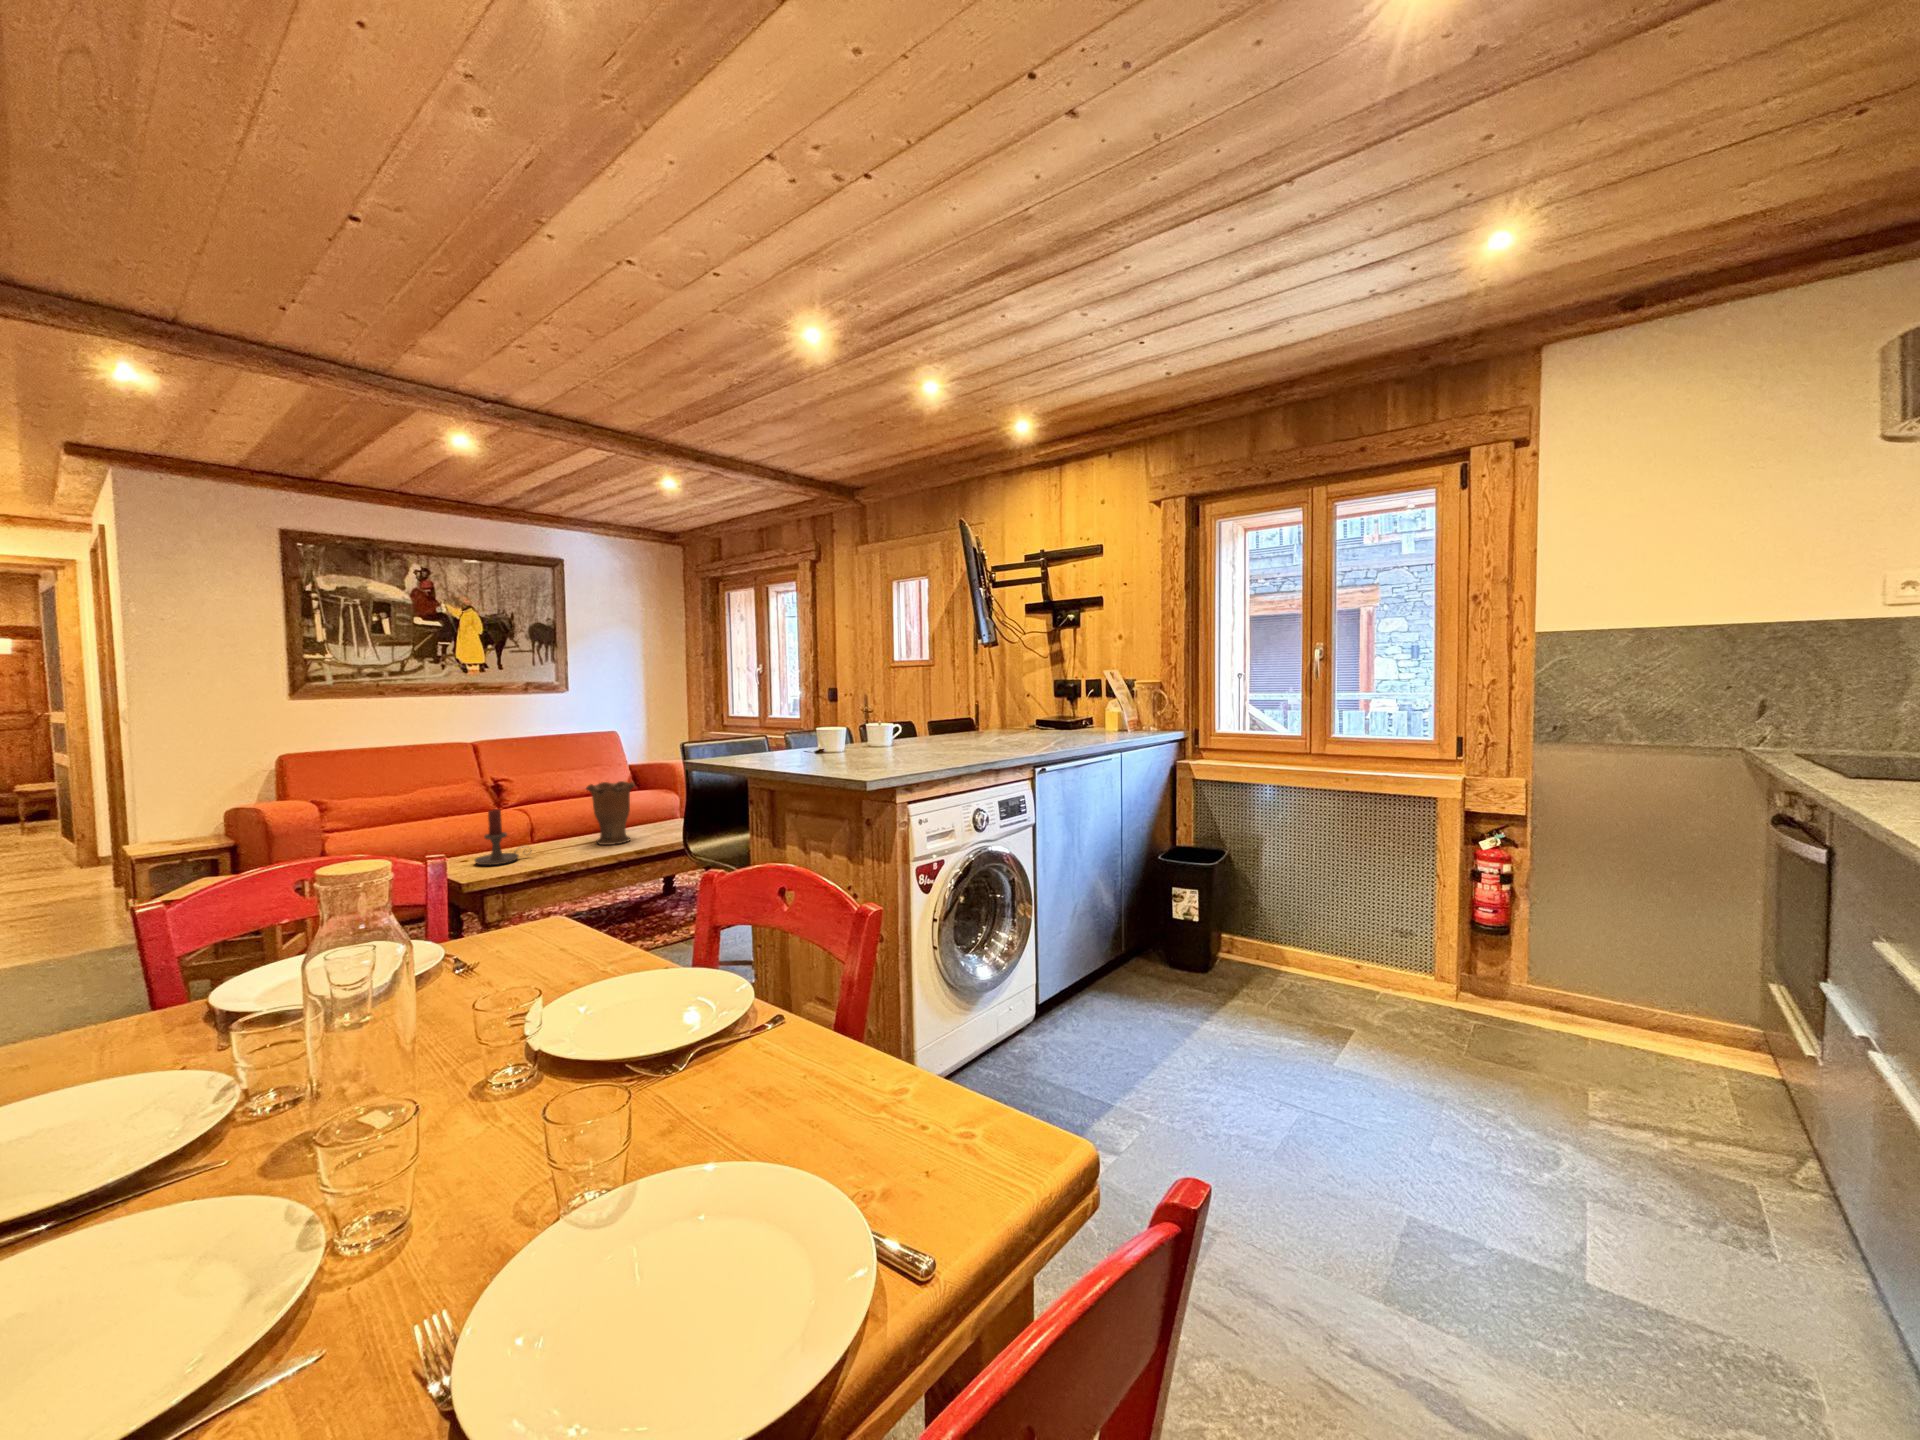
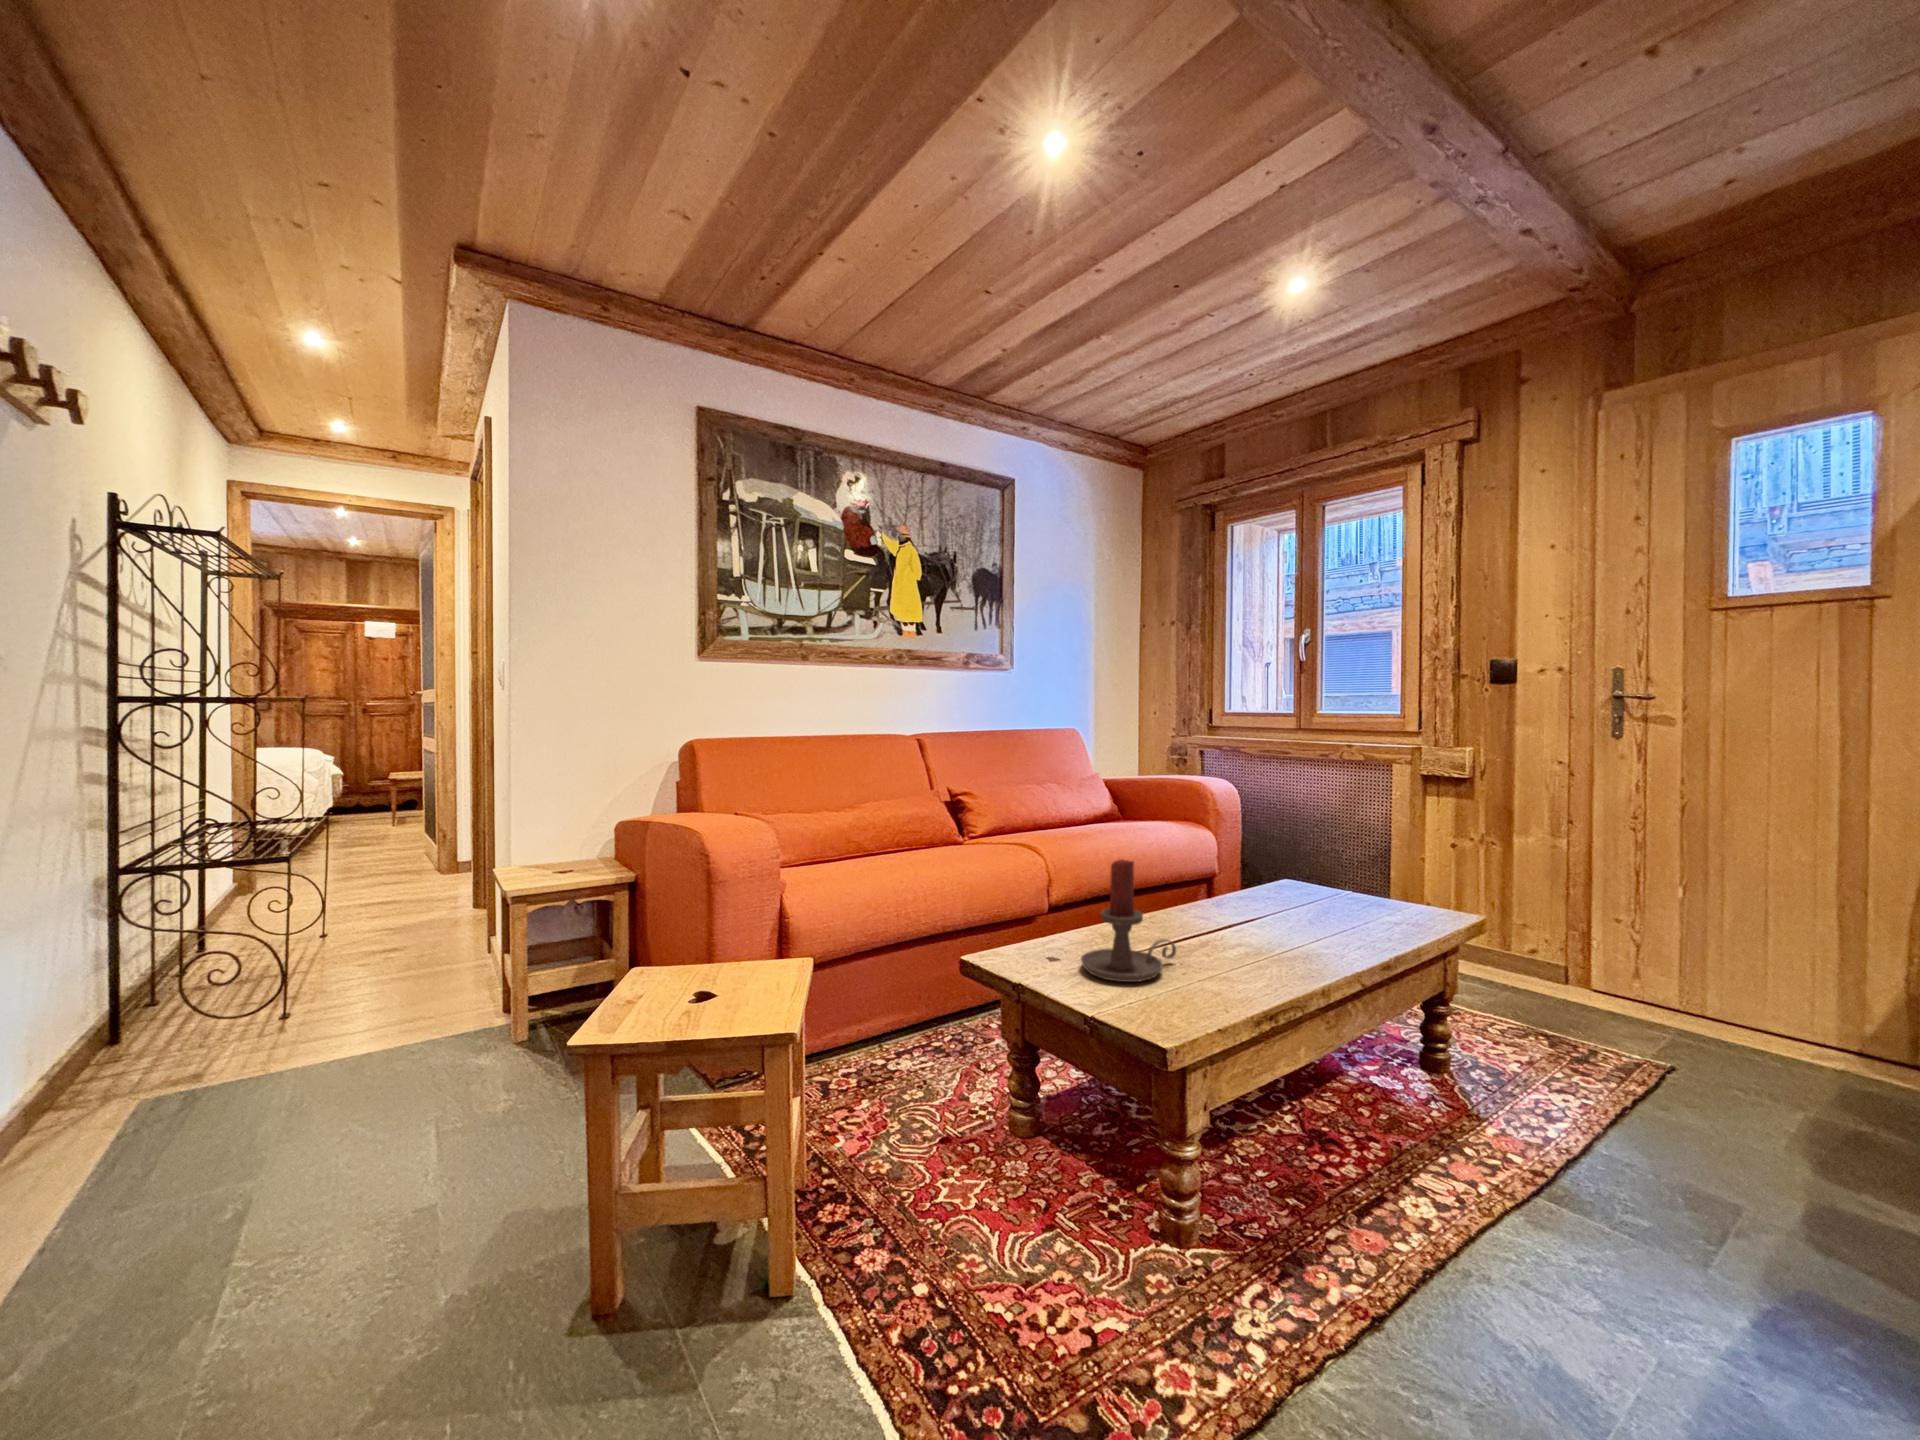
vase: present [586,781,635,845] -> none [1233,812,1329,941]

